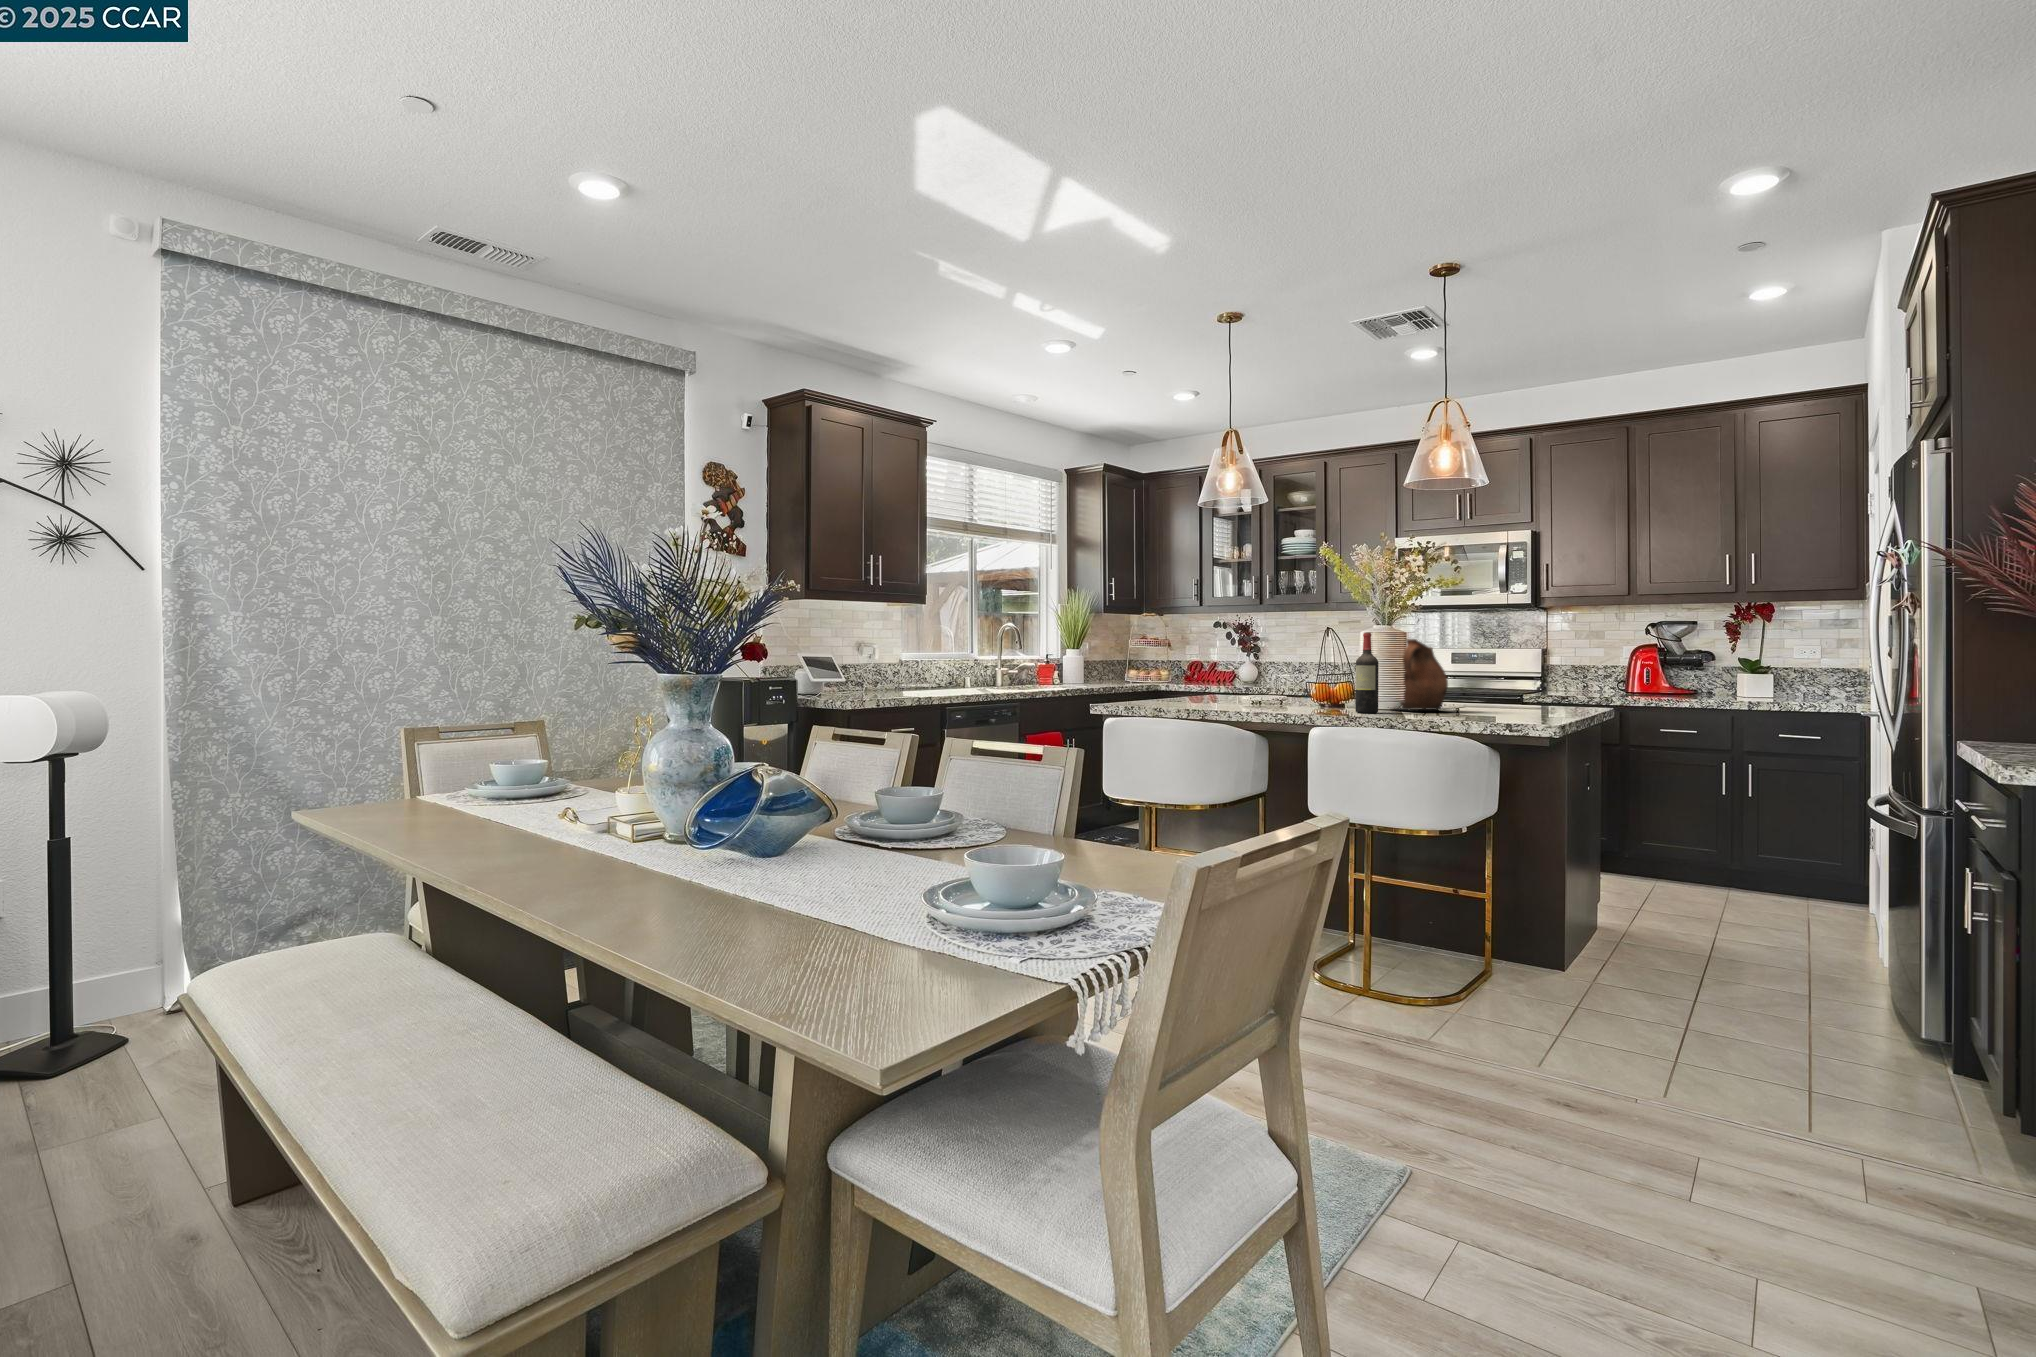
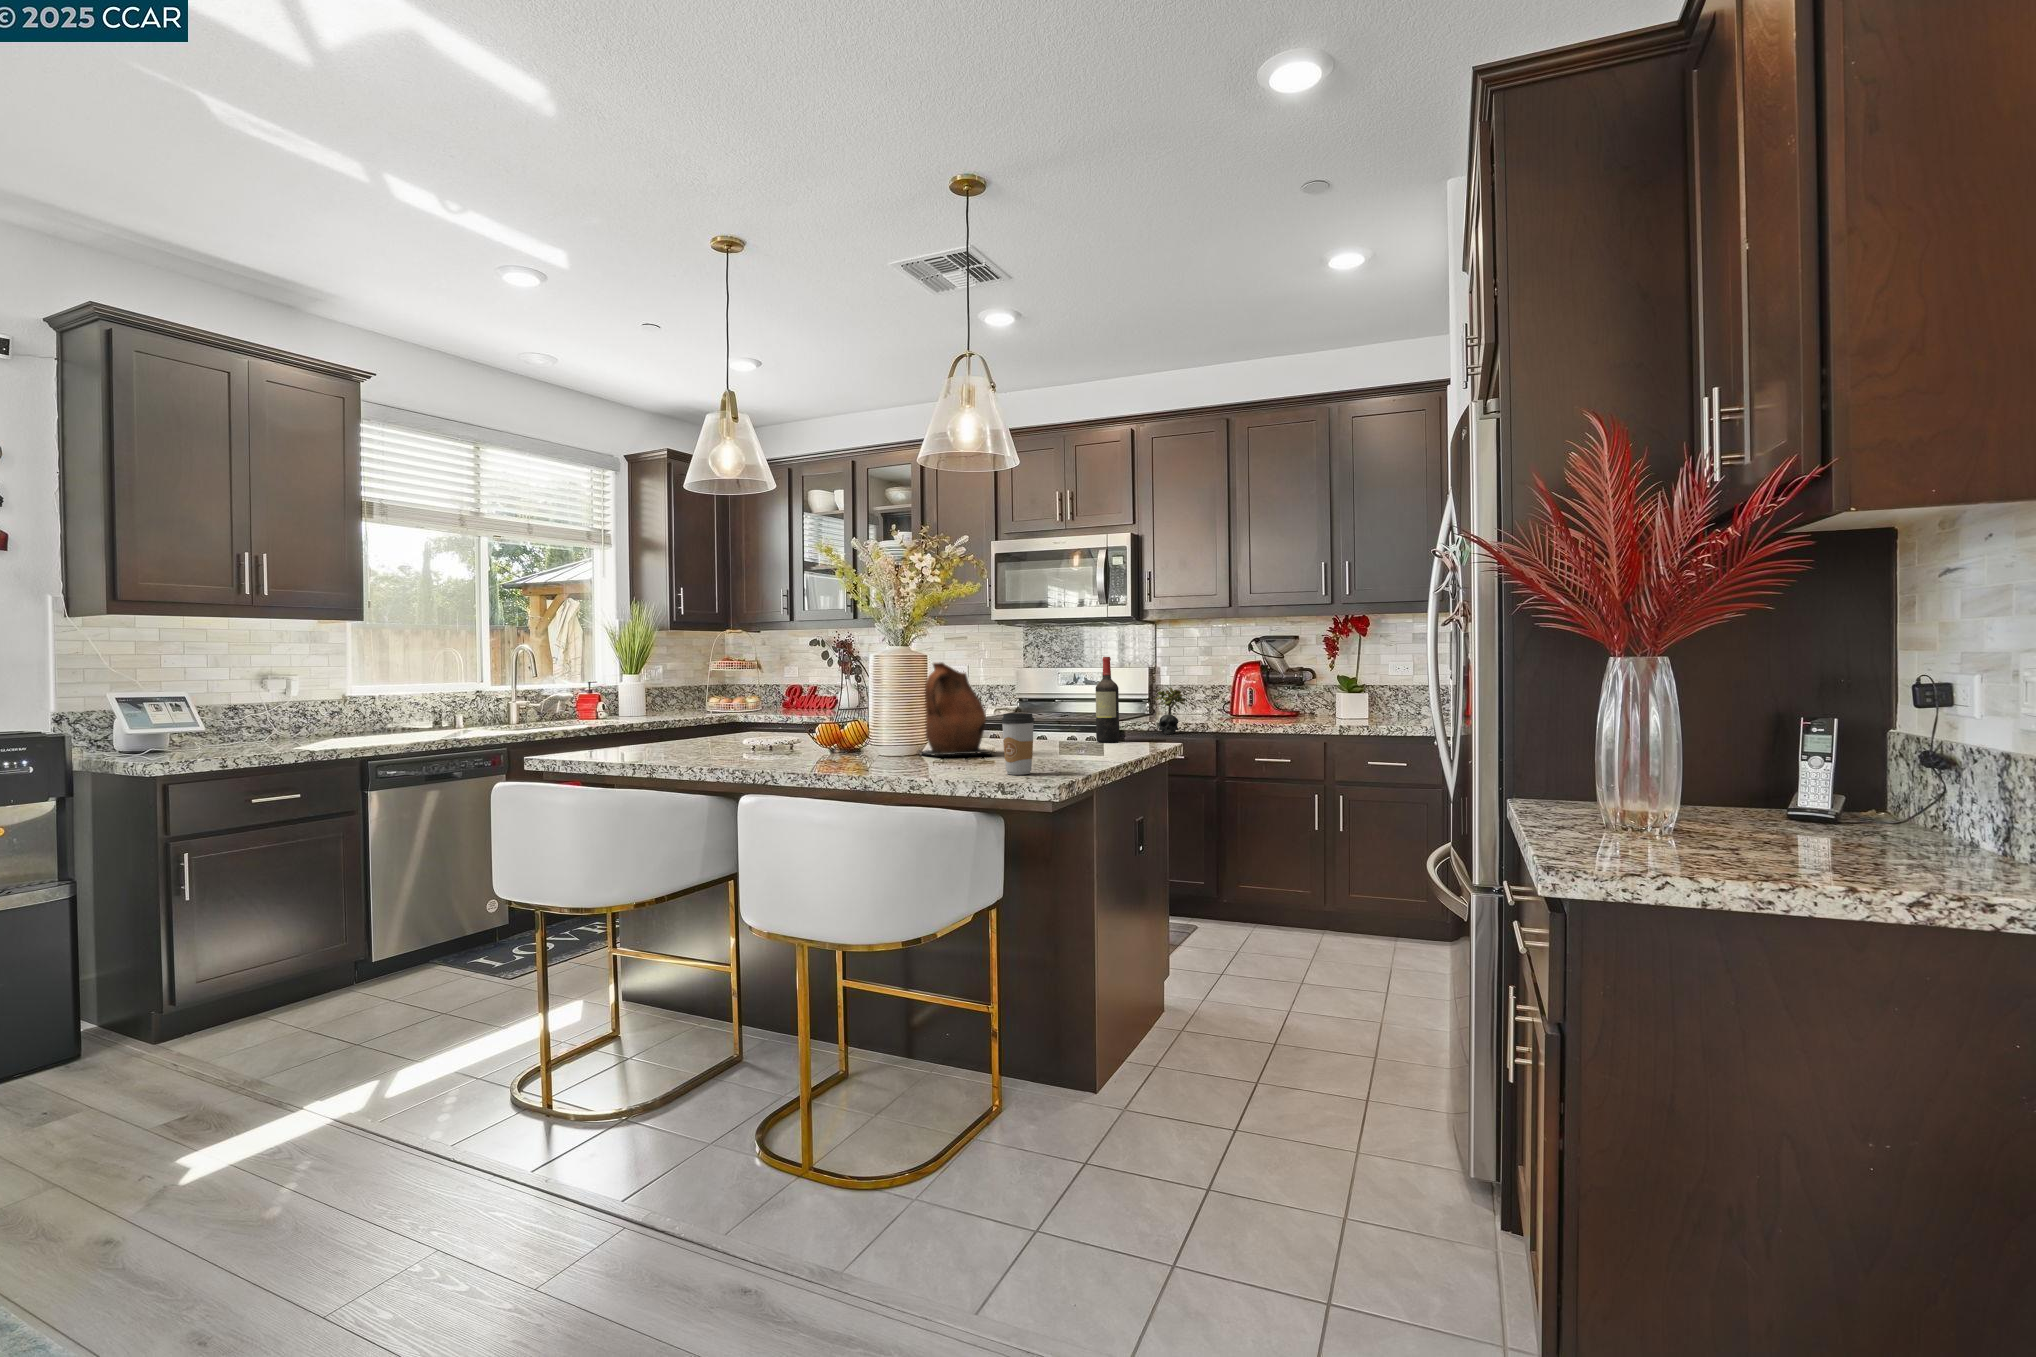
wine bottle: present [1356,633,1379,713] -> present [1096,657,1119,742]
succulent plant: none [1567,665,1598,705] -> present [1155,688,1185,734]
coffee cup: none [1490,677,1517,722] -> present [1002,713,1034,775]

